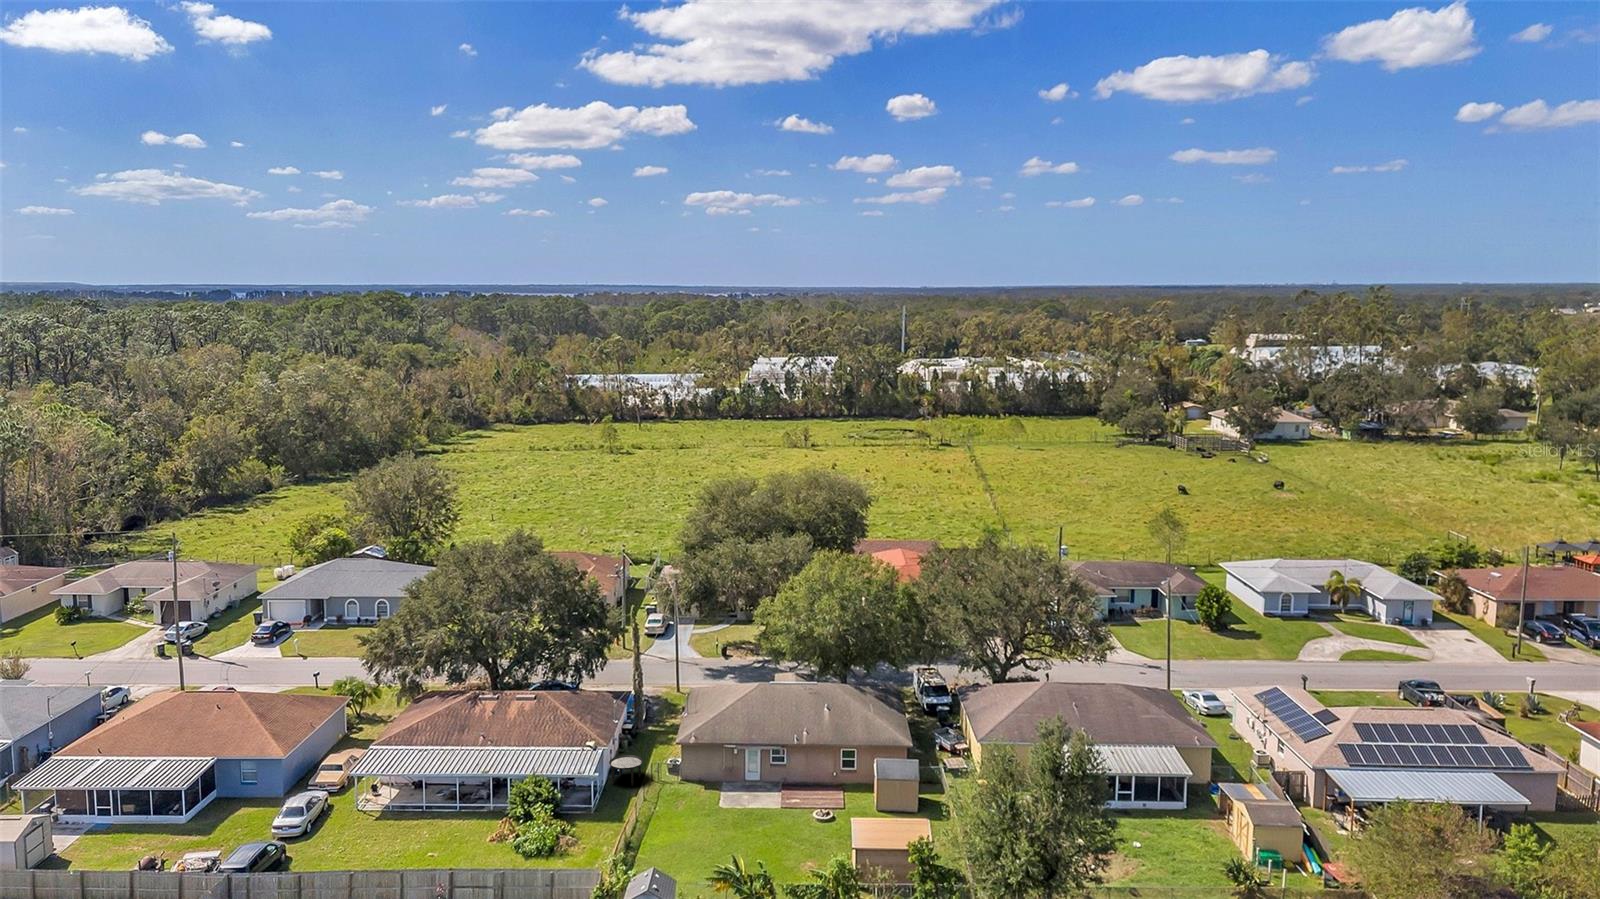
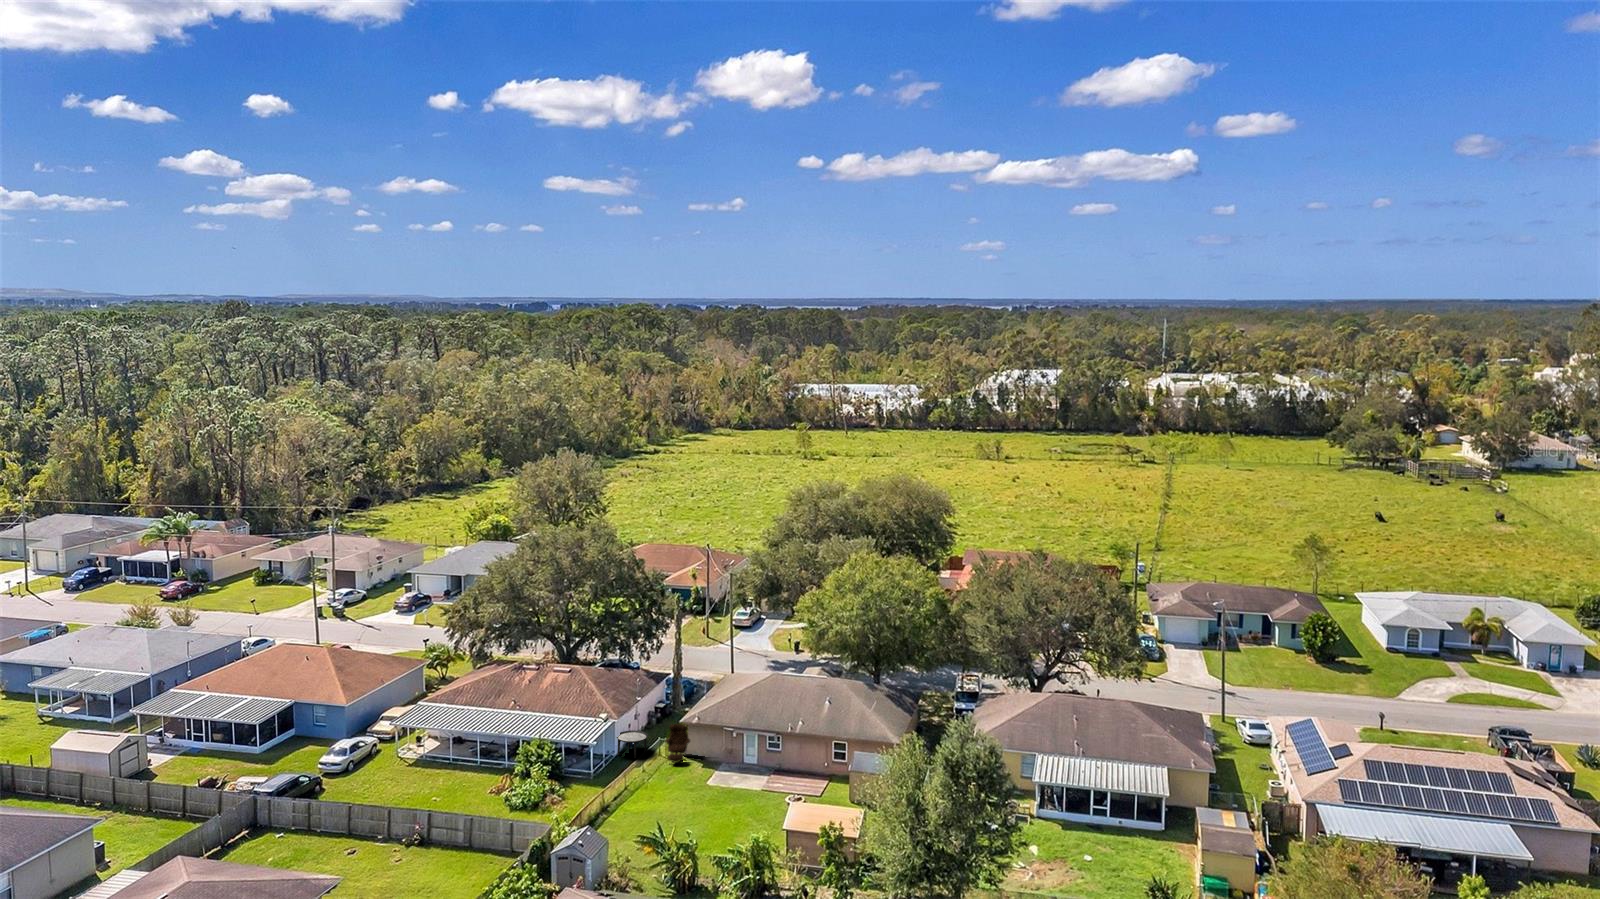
lounge chair: none [664,744,690,790] -> present [666,724,690,762]

